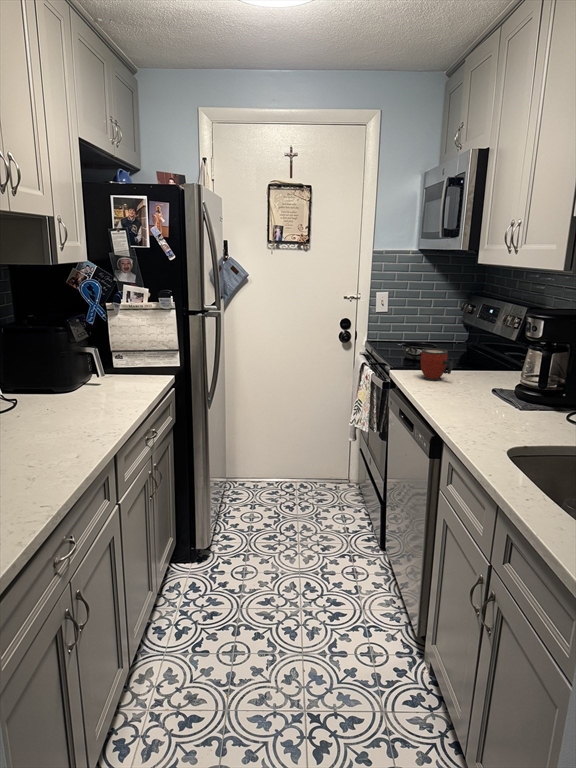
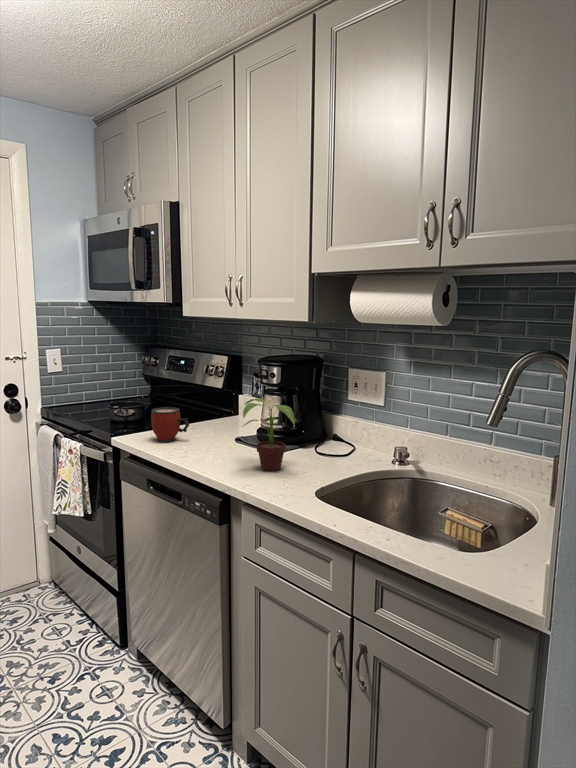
potted plant: none [466,347,535,421] -> present [243,398,294,471]

